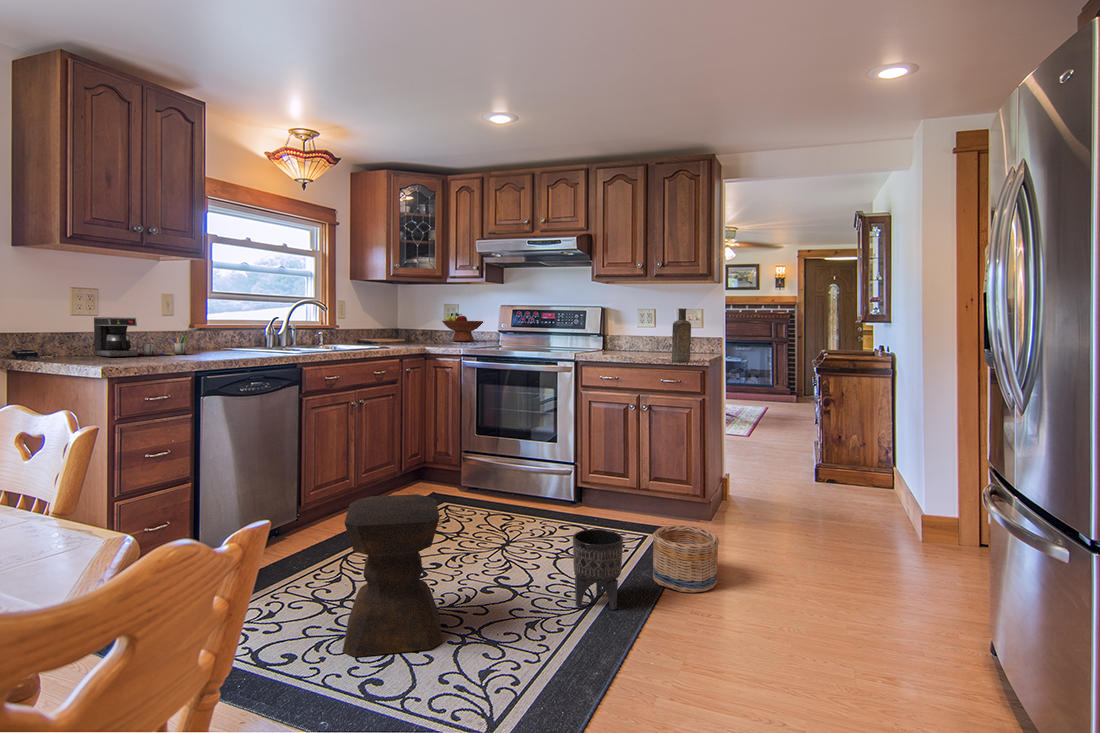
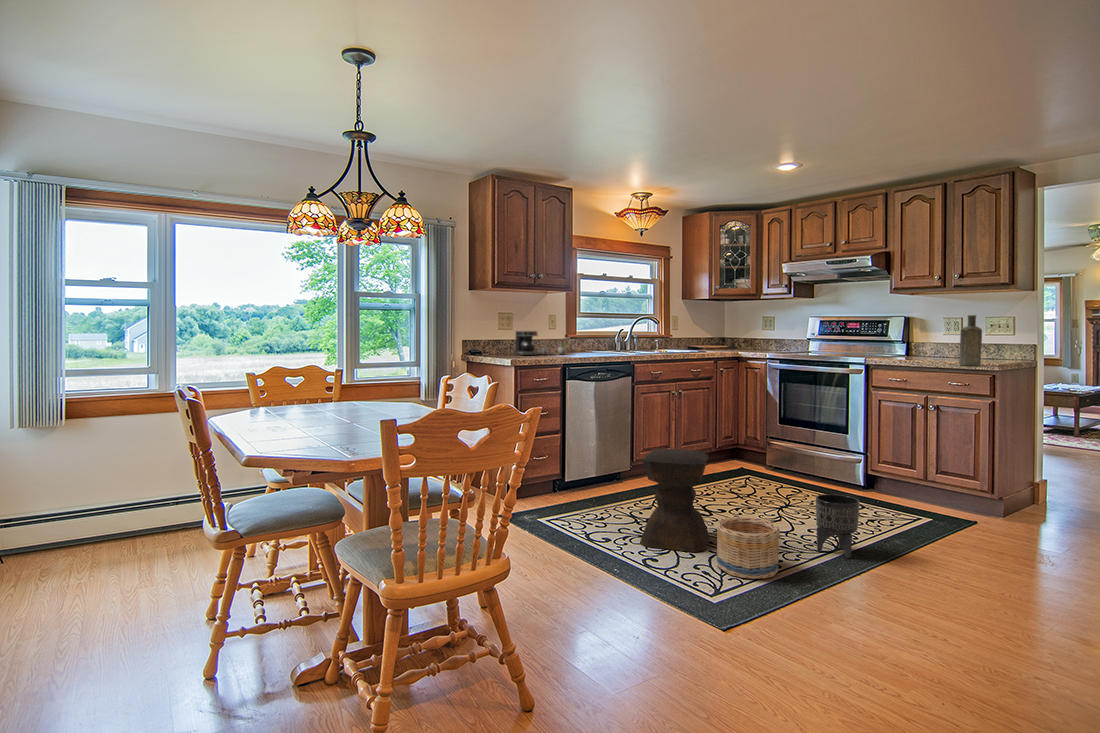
fruit bowl: present [442,313,483,341] -> none [756,324,795,348]
basket: present [653,525,719,592] -> present [716,517,780,579]

